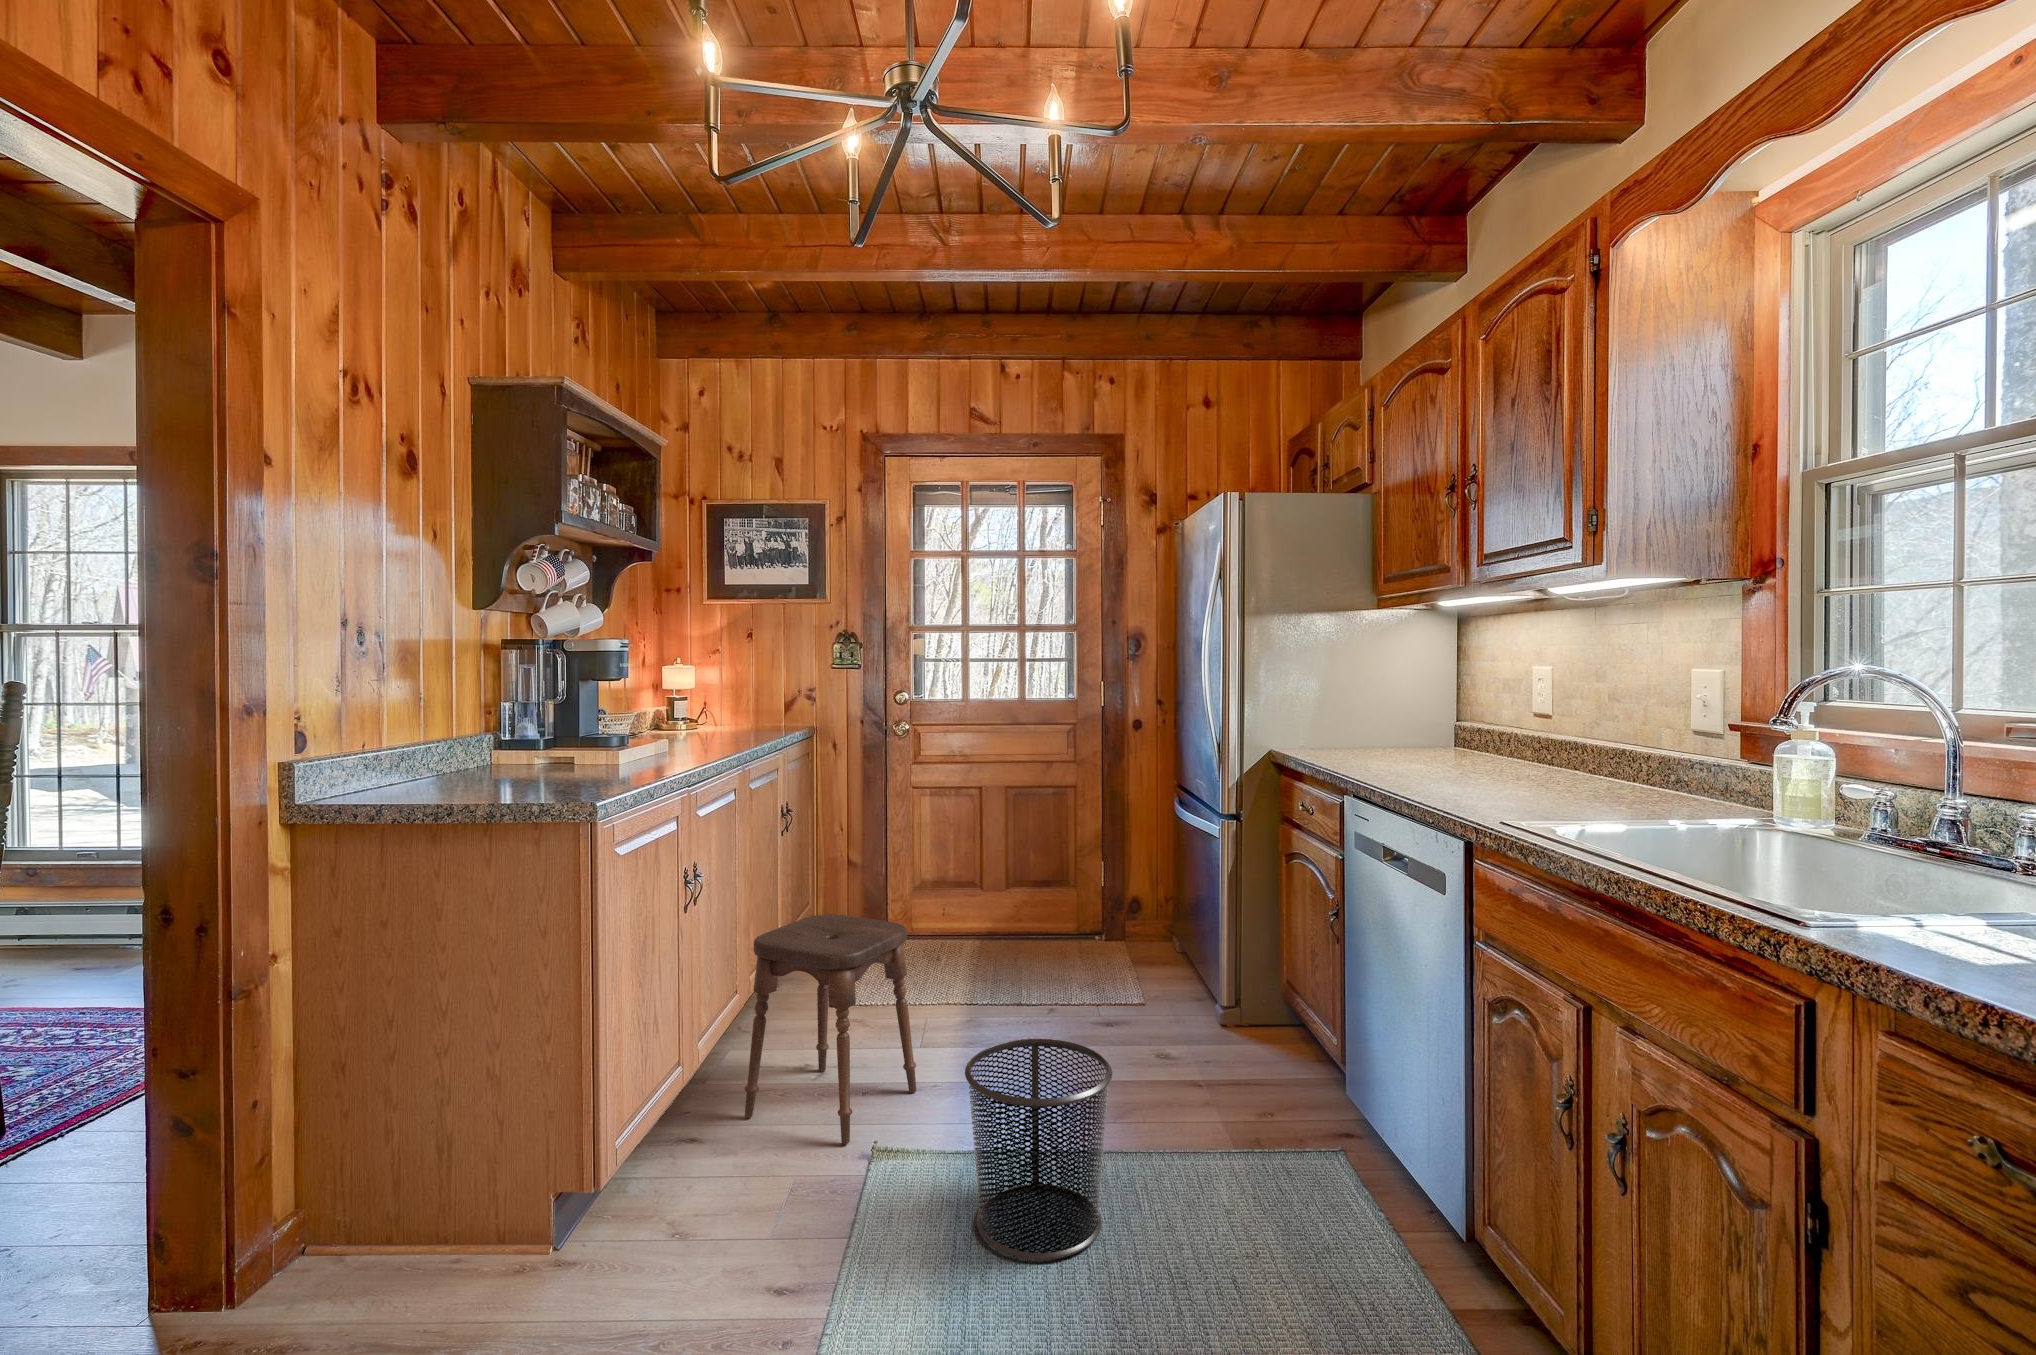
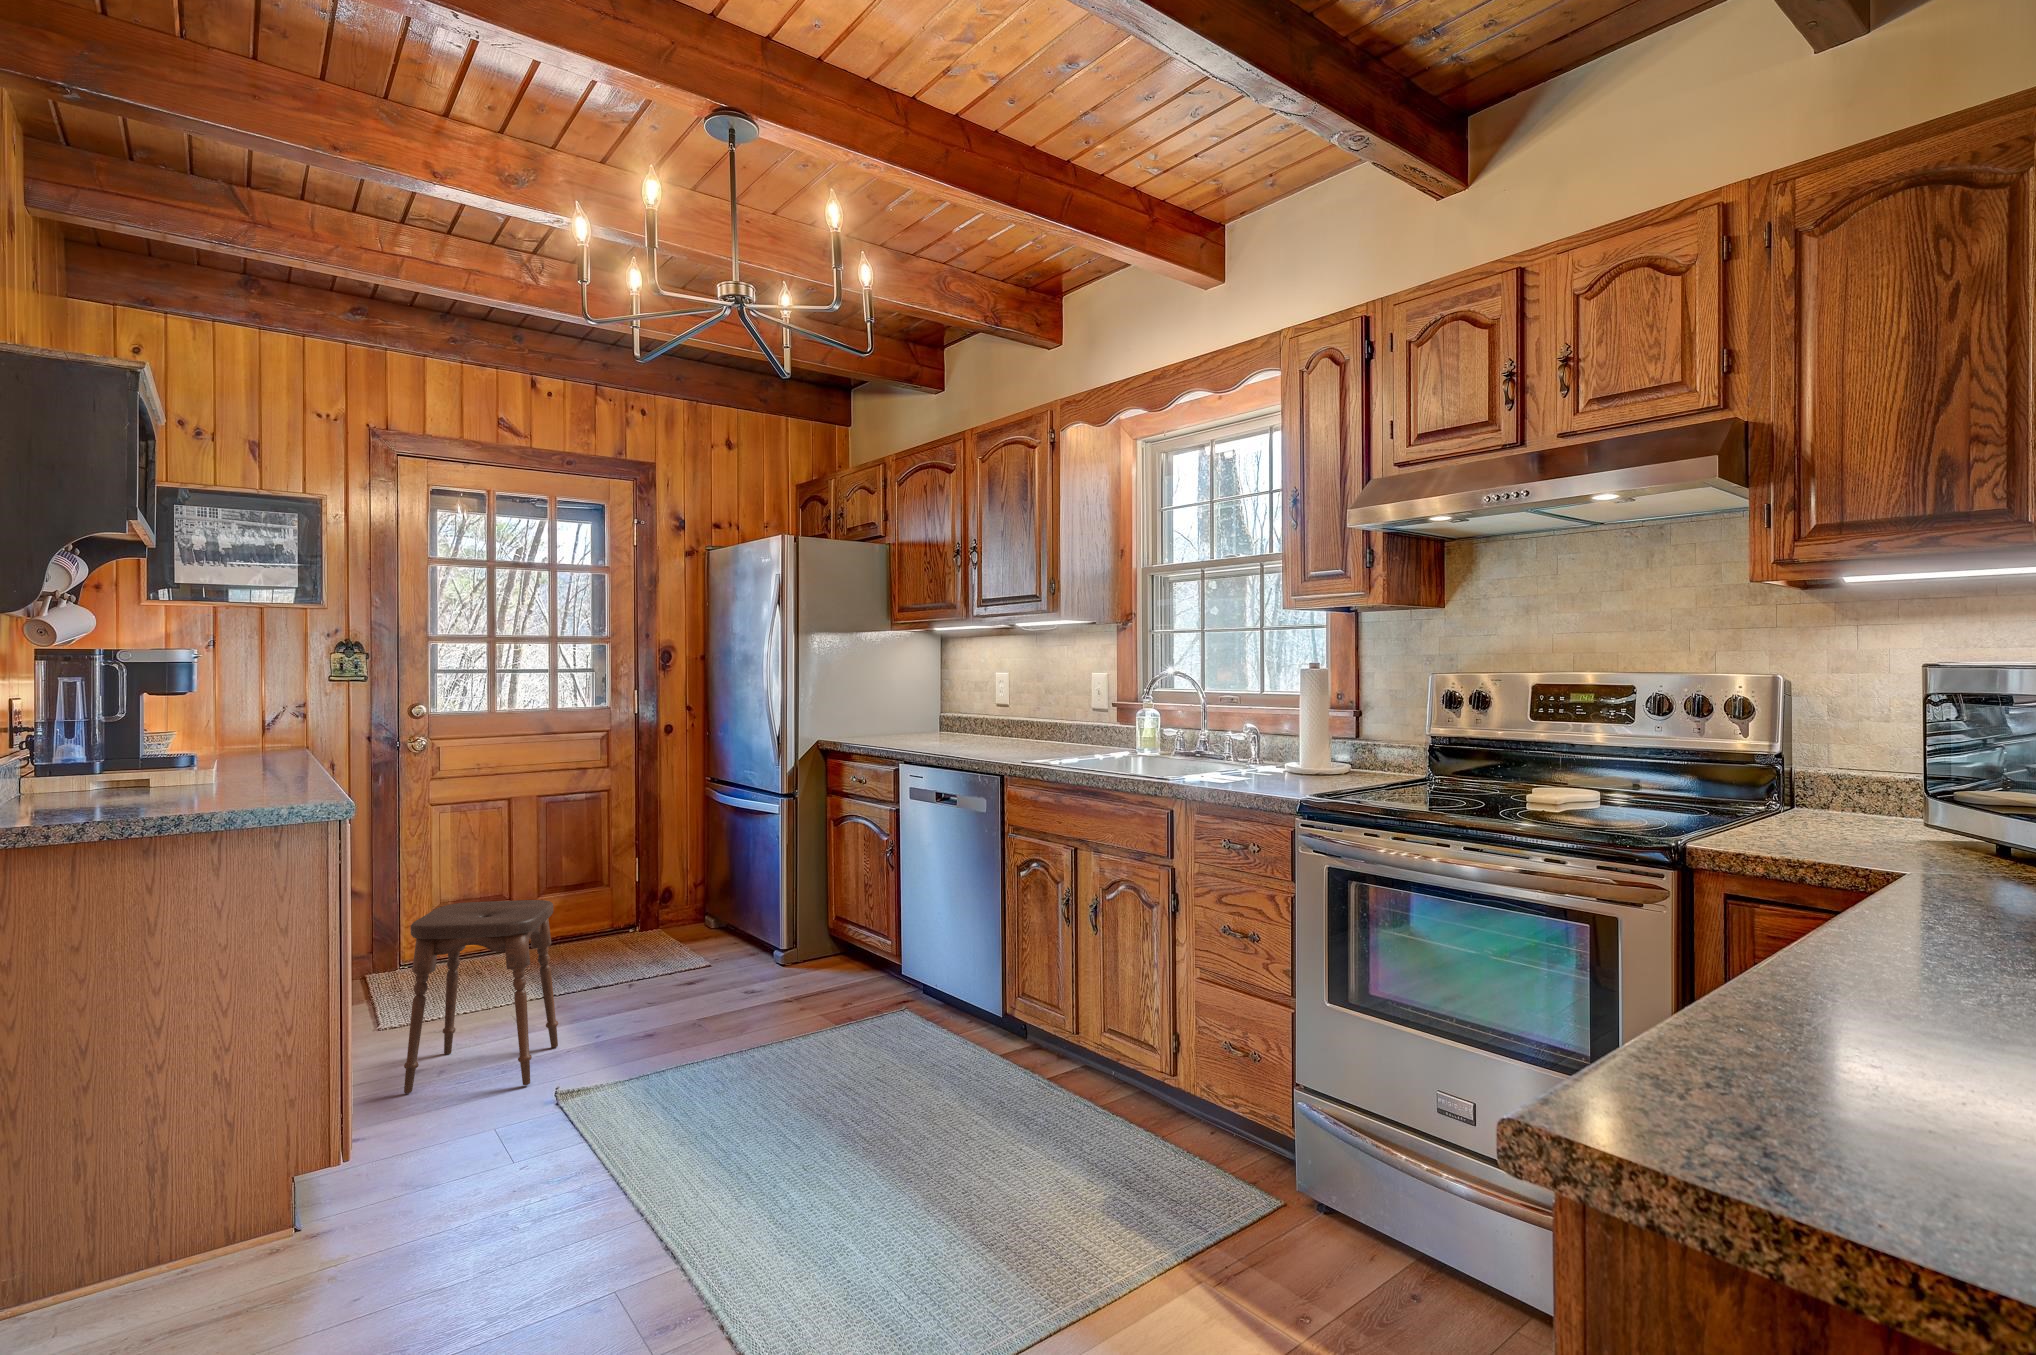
waste bin: present [965,1039,1113,1260] -> none [671,953,785,1102]

